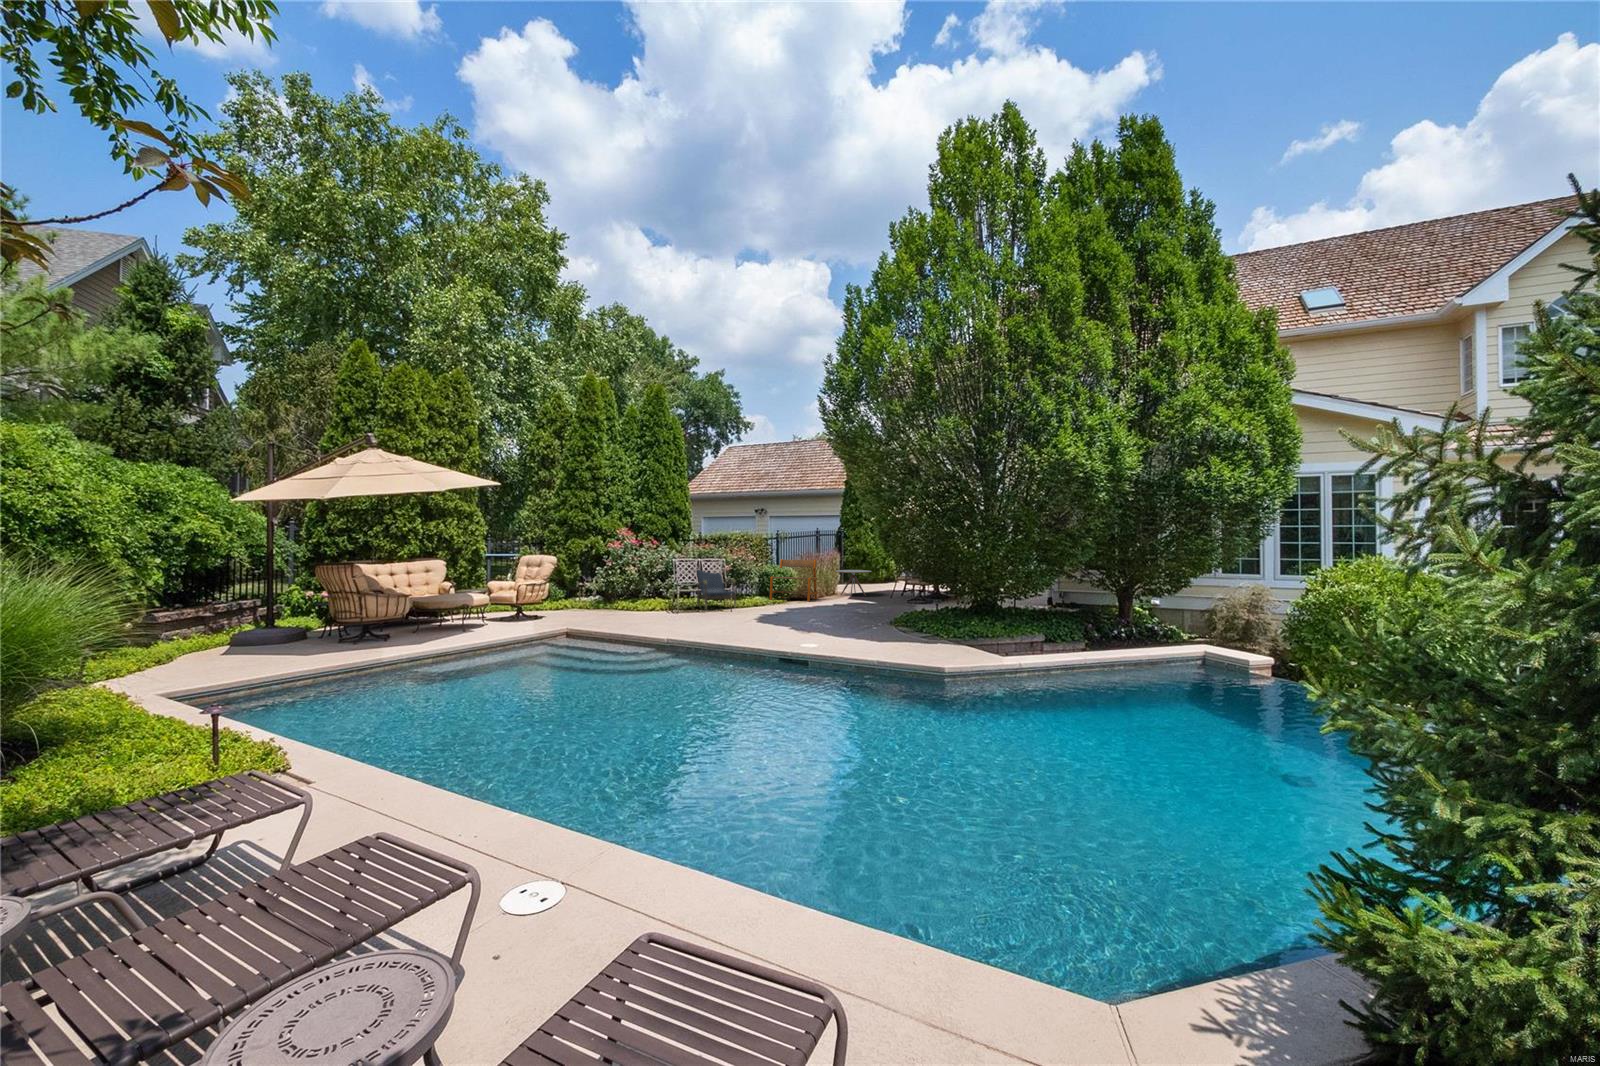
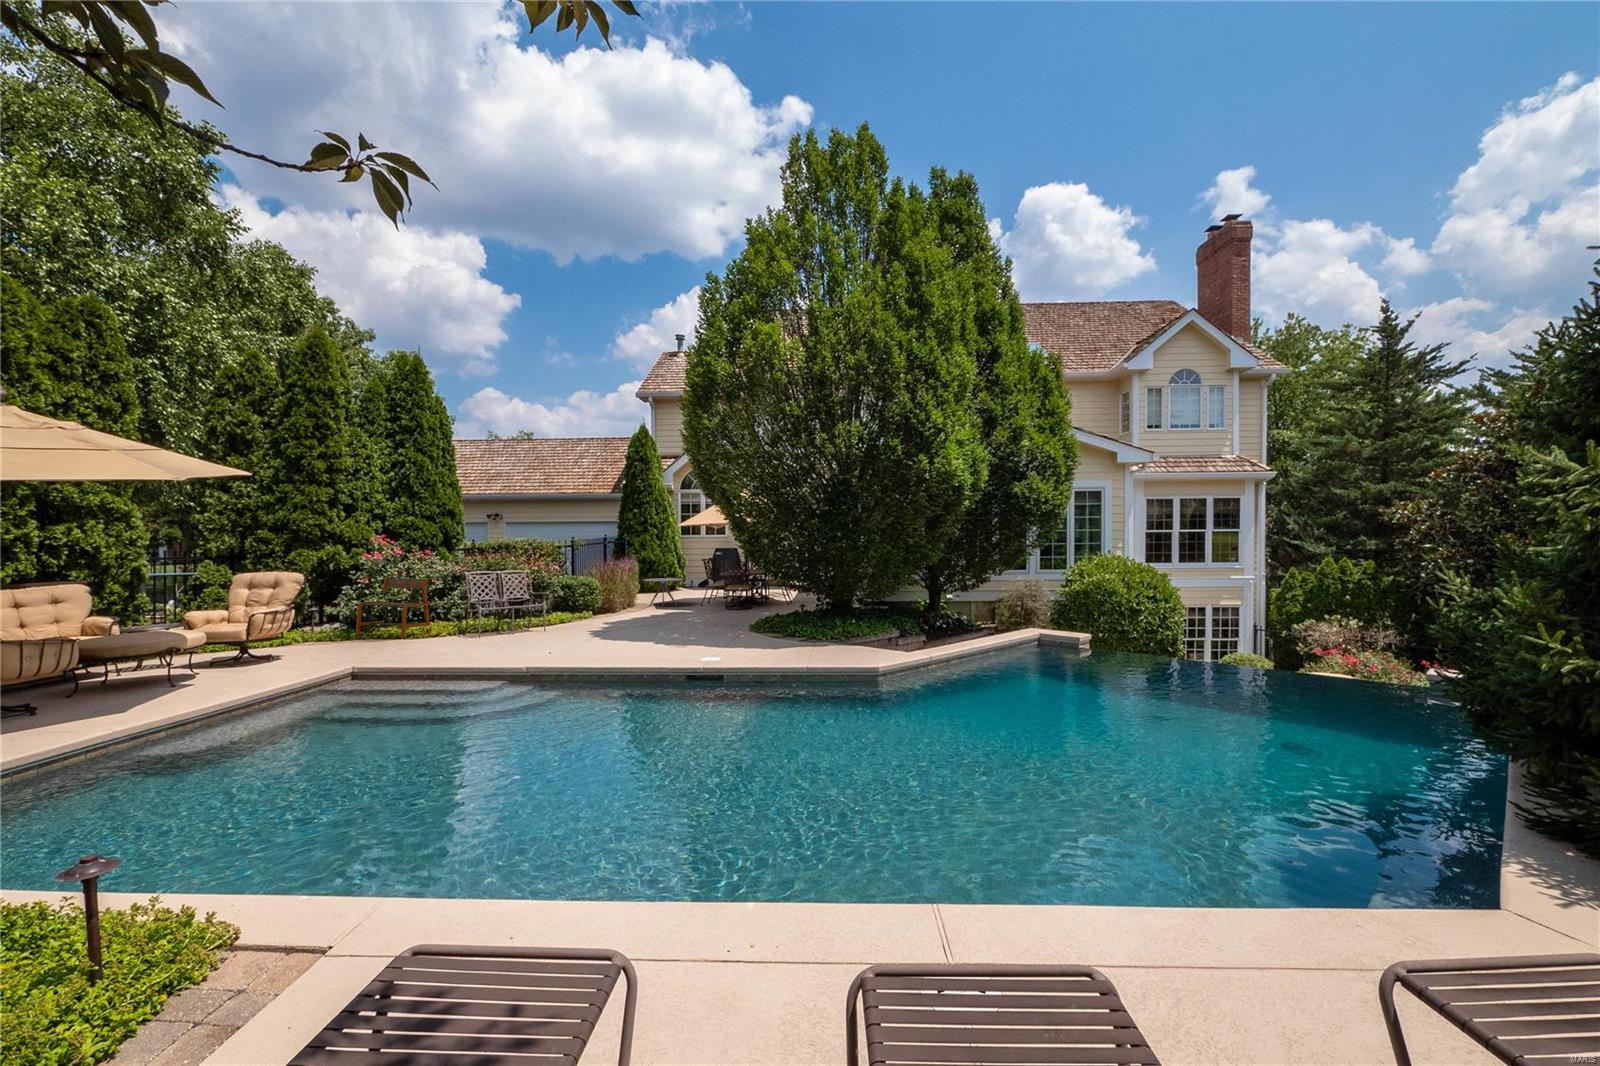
bench: present [770,559,818,602] -> present [356,578,431,638]
lounge chair: present [697,570,736,608] -> none [493,582,547,633]

